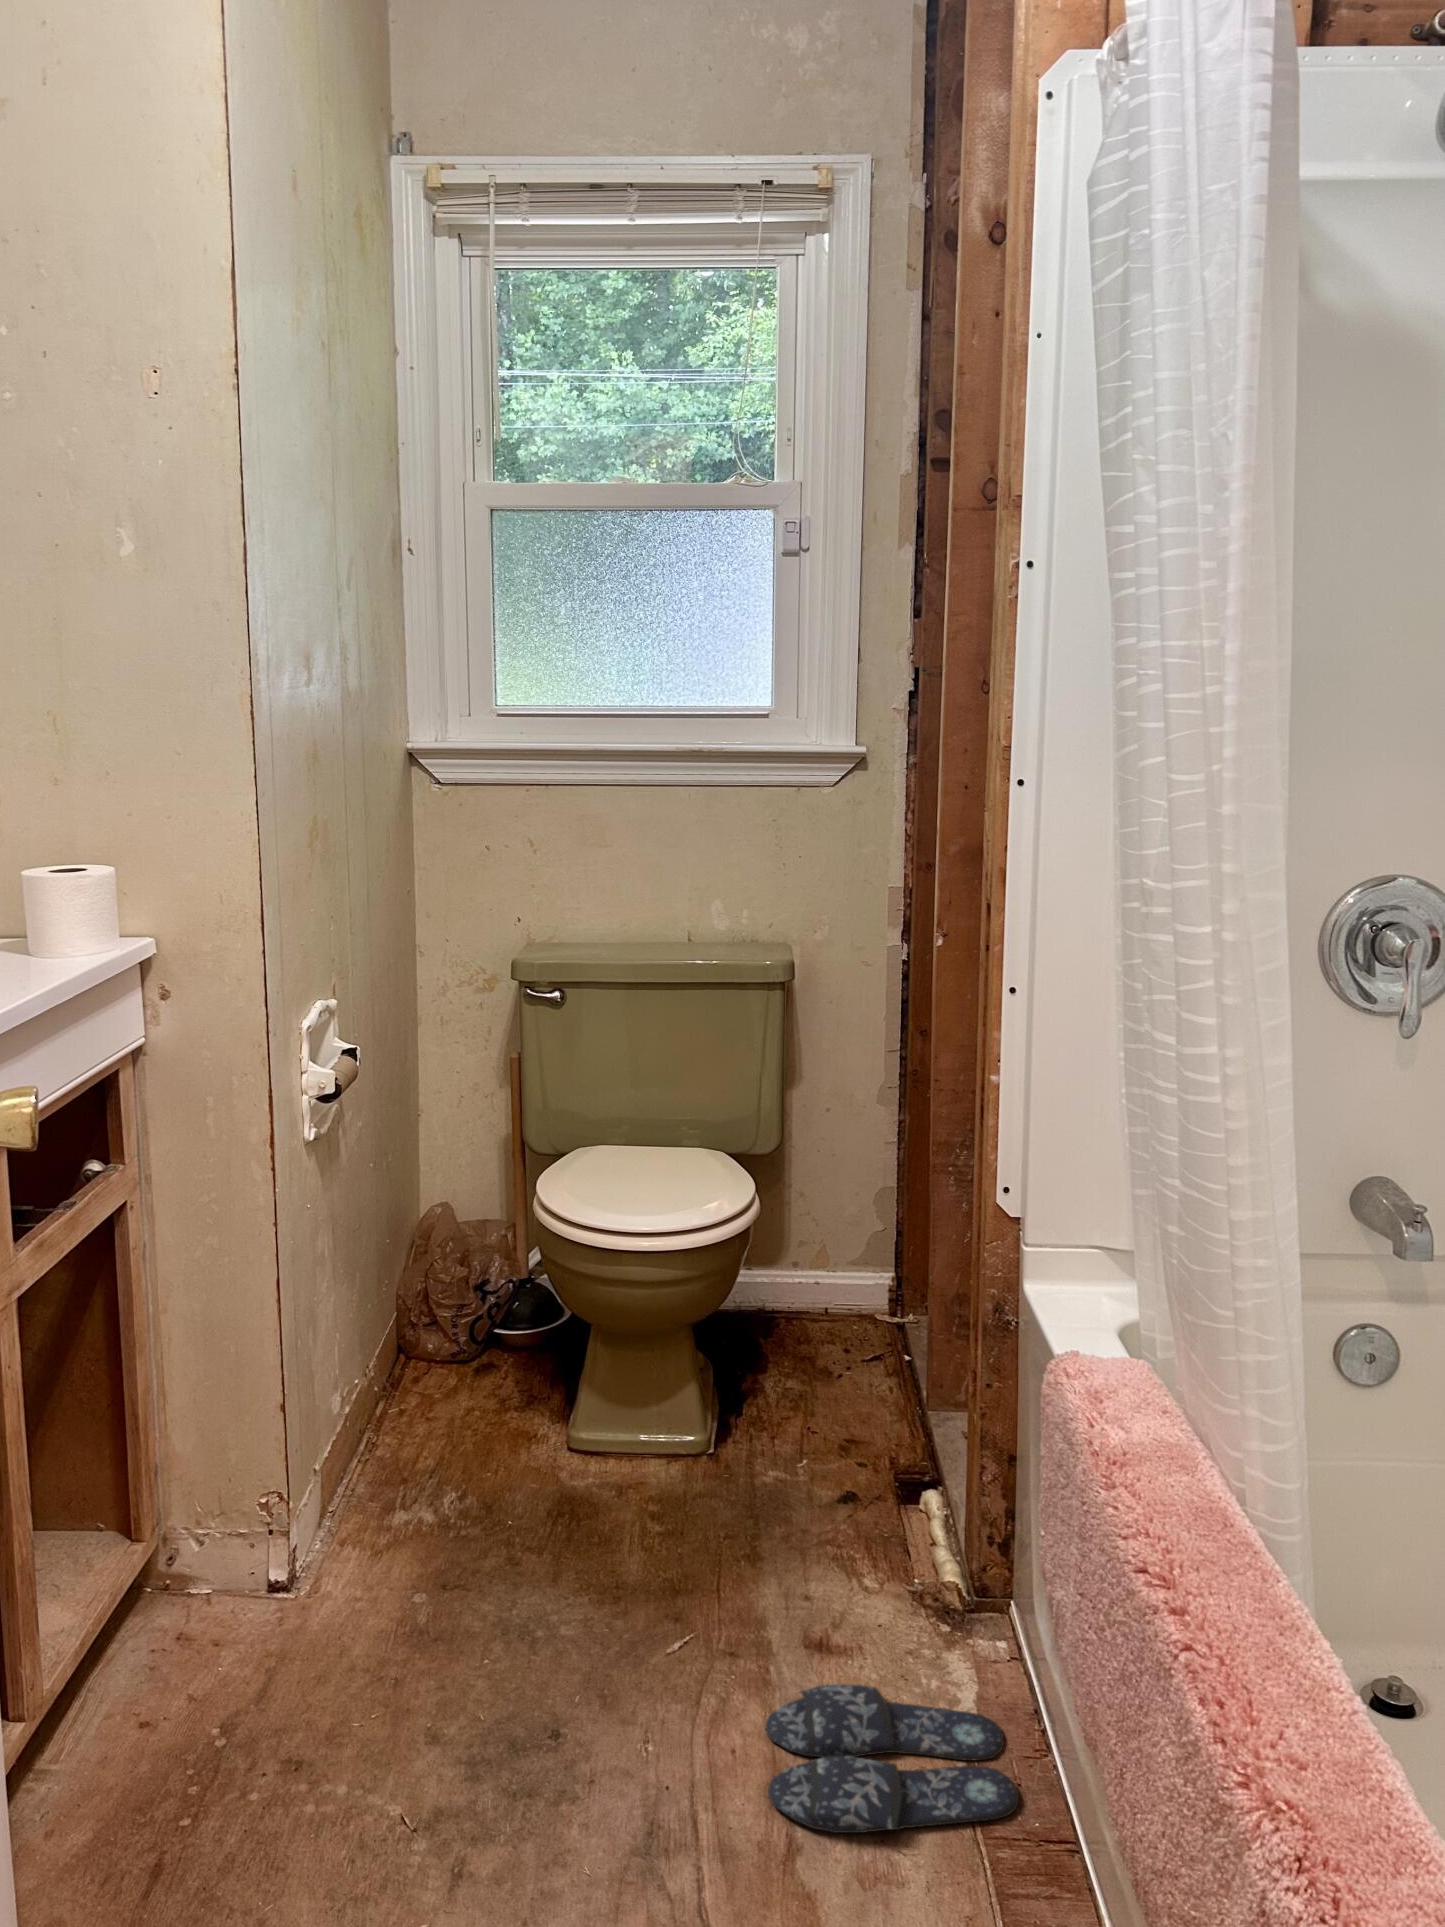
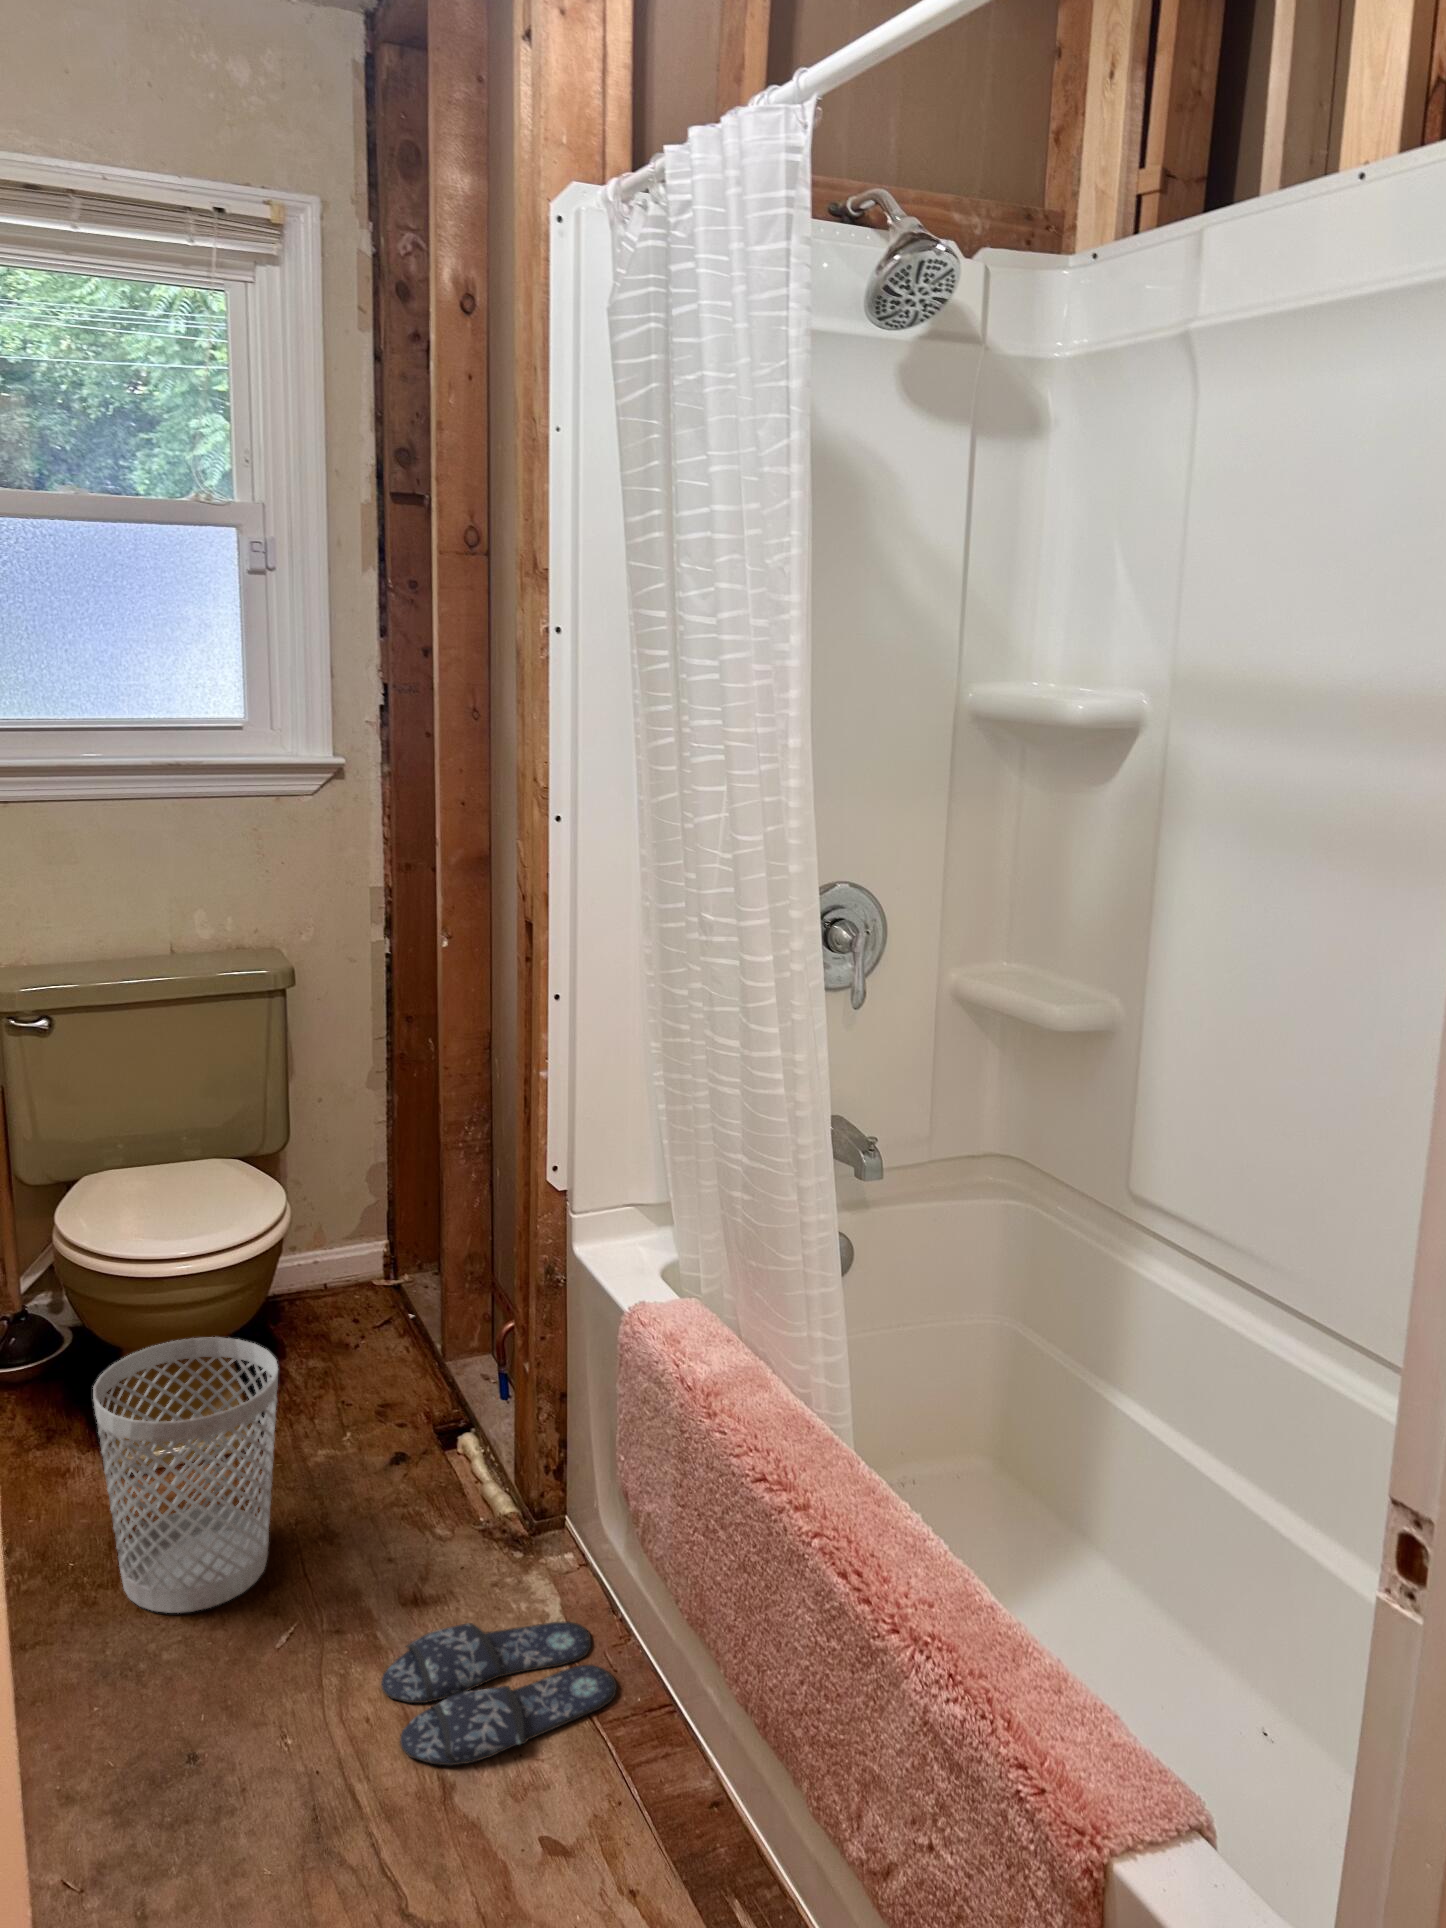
wastebasket: none [532,1323,711,1601] -> present [93,1337,278,1613]

